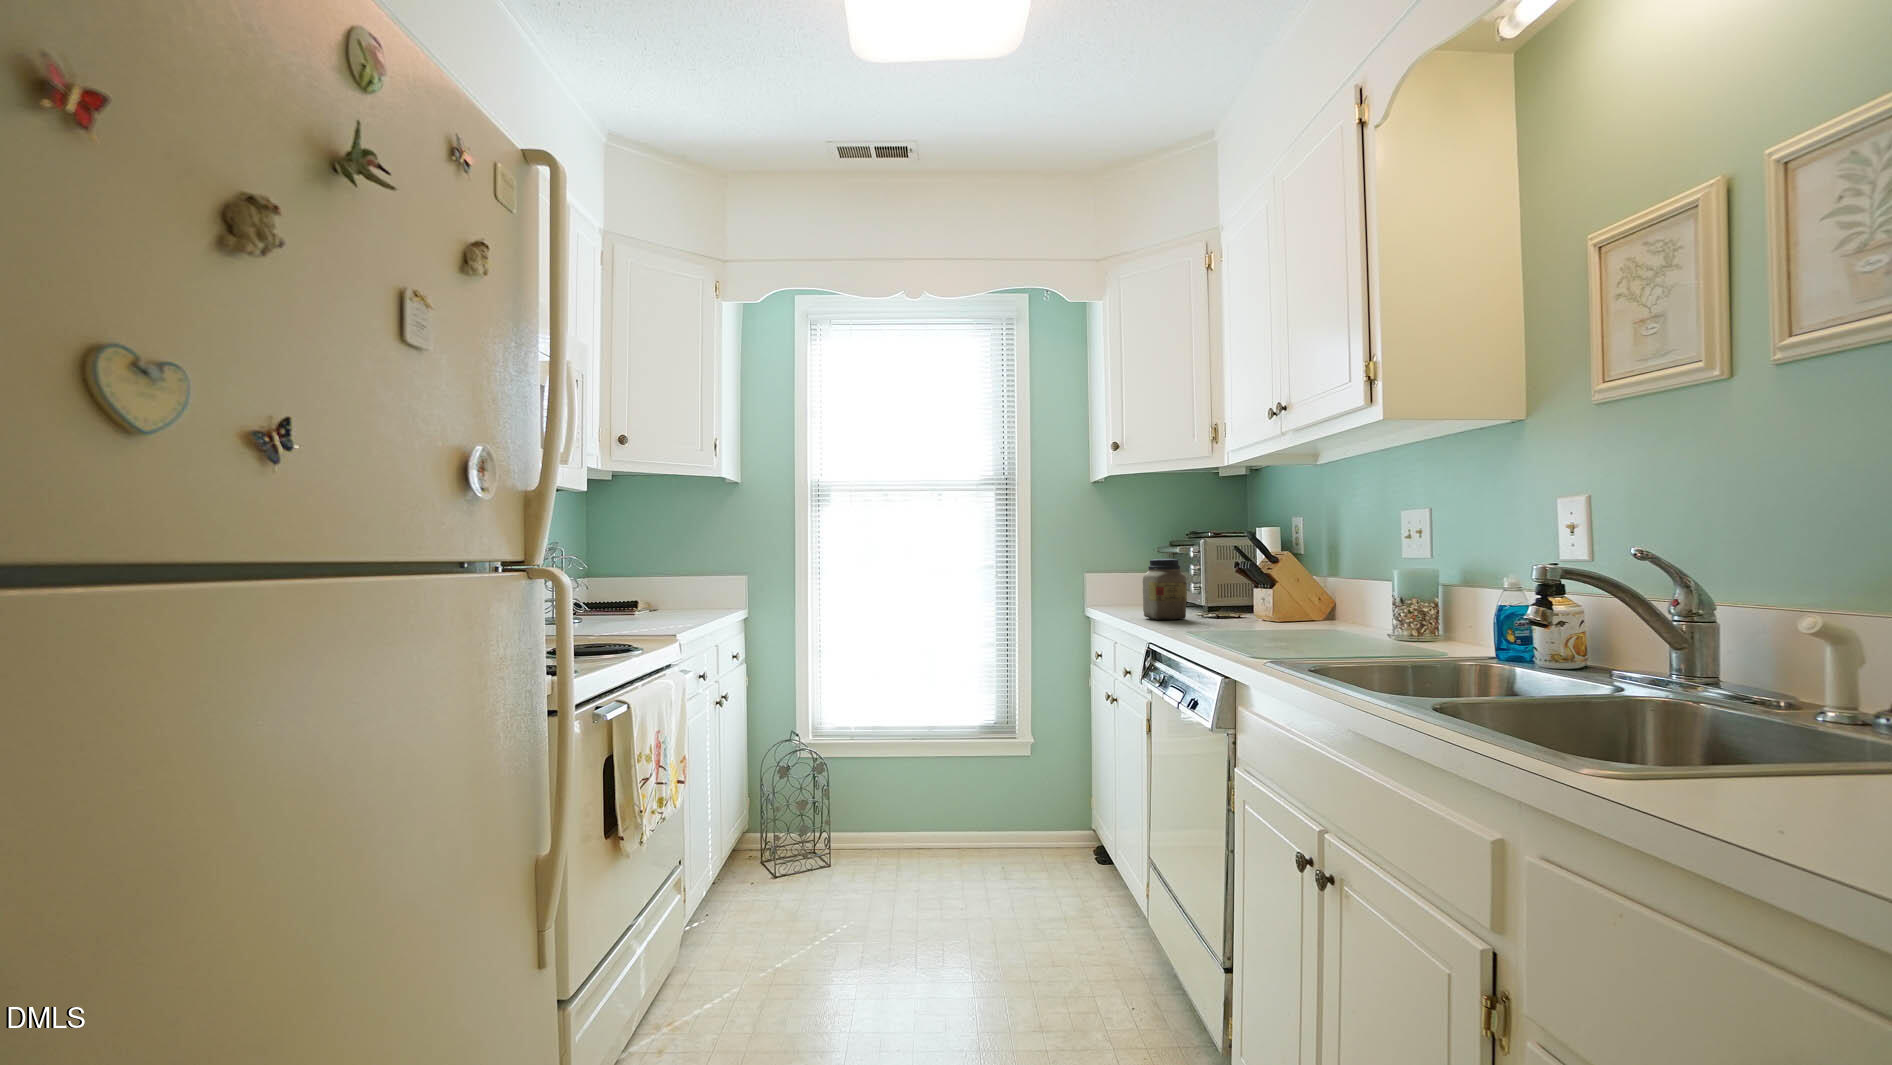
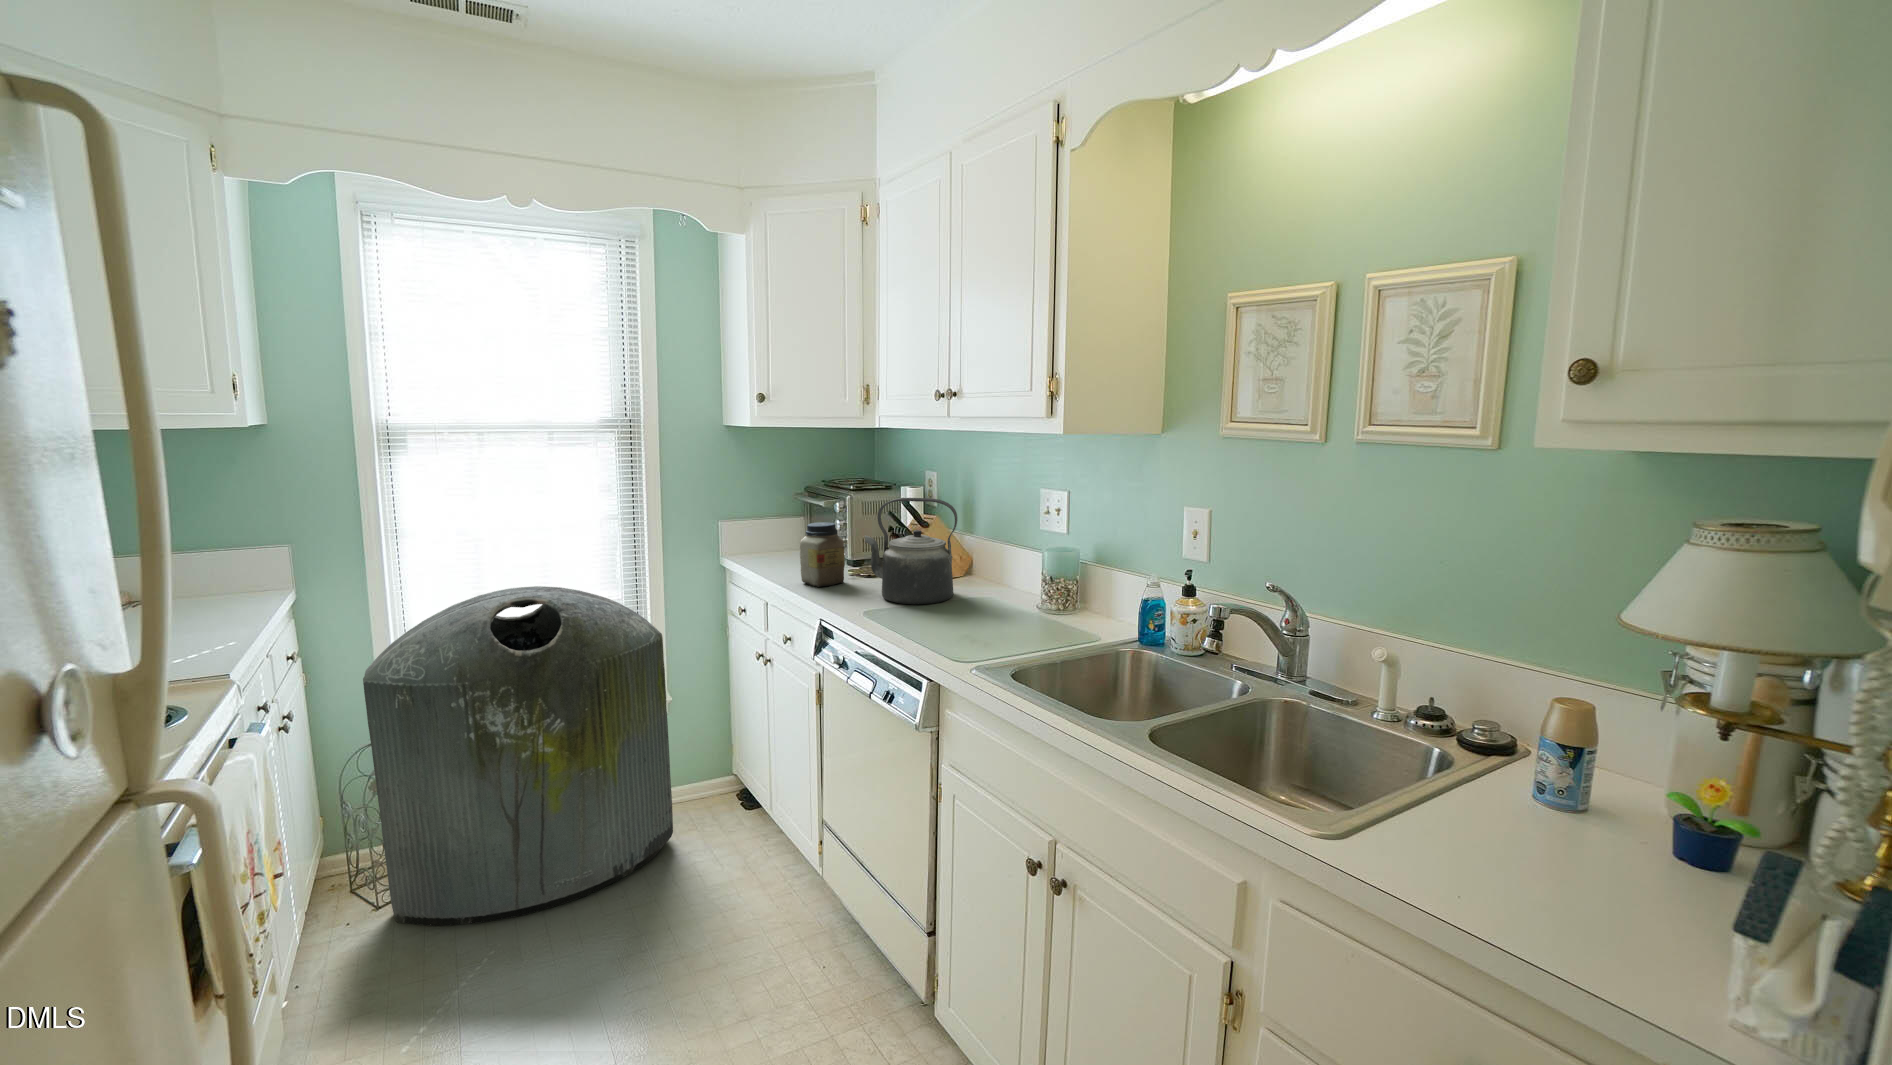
kettle: none [1199,524,1297,631] -> present [865,498,957,604]
trash can: none [798,611,1024,896] -> present [363,586,673,926]

